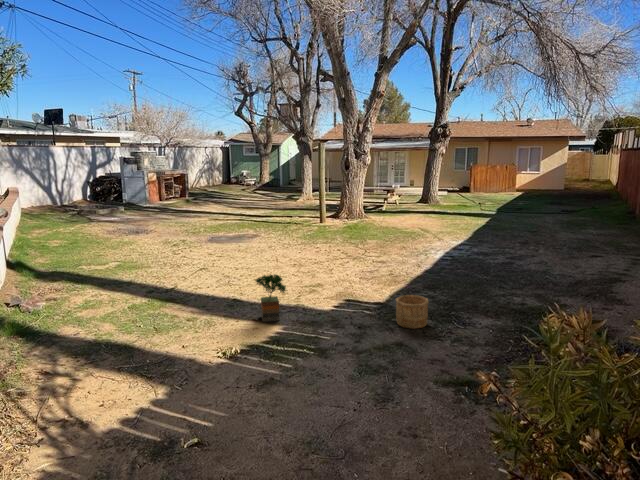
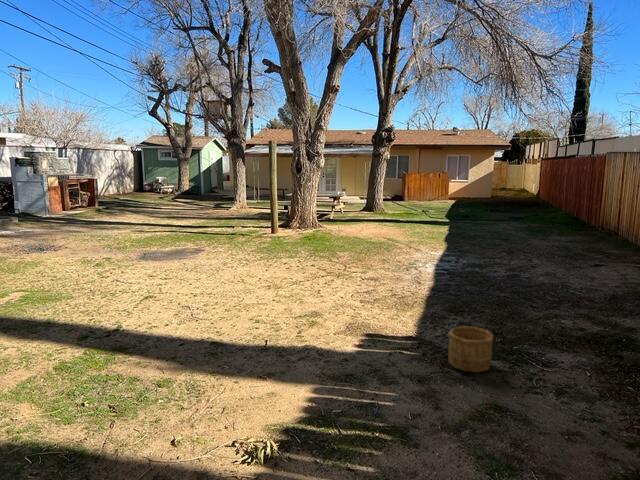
potted tree: present [256,274,286,322] -> none [257,306,304,376]

